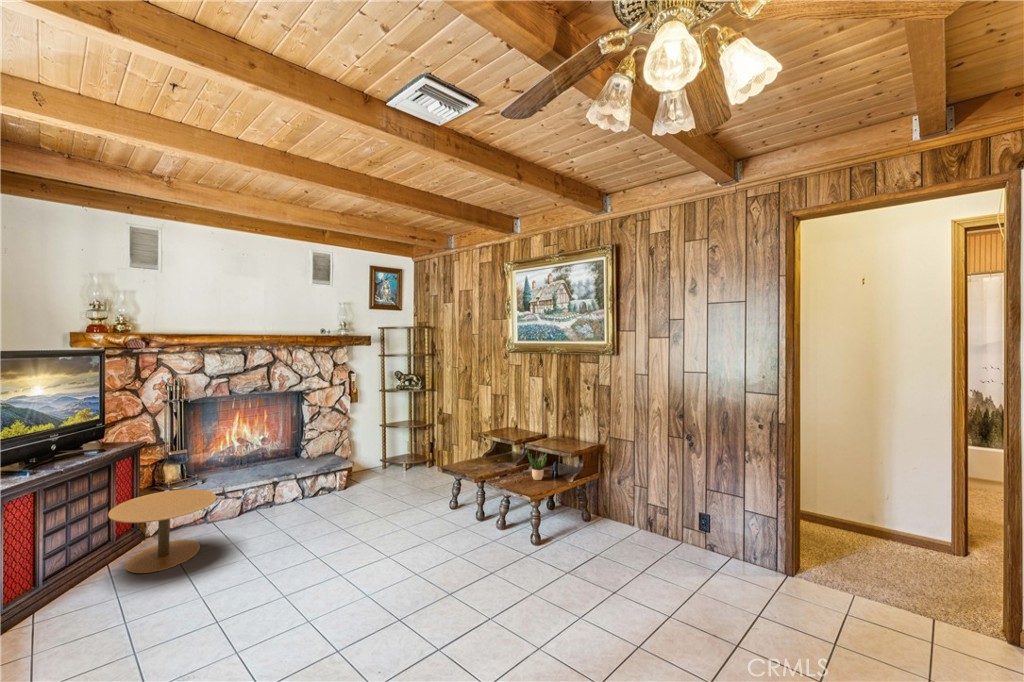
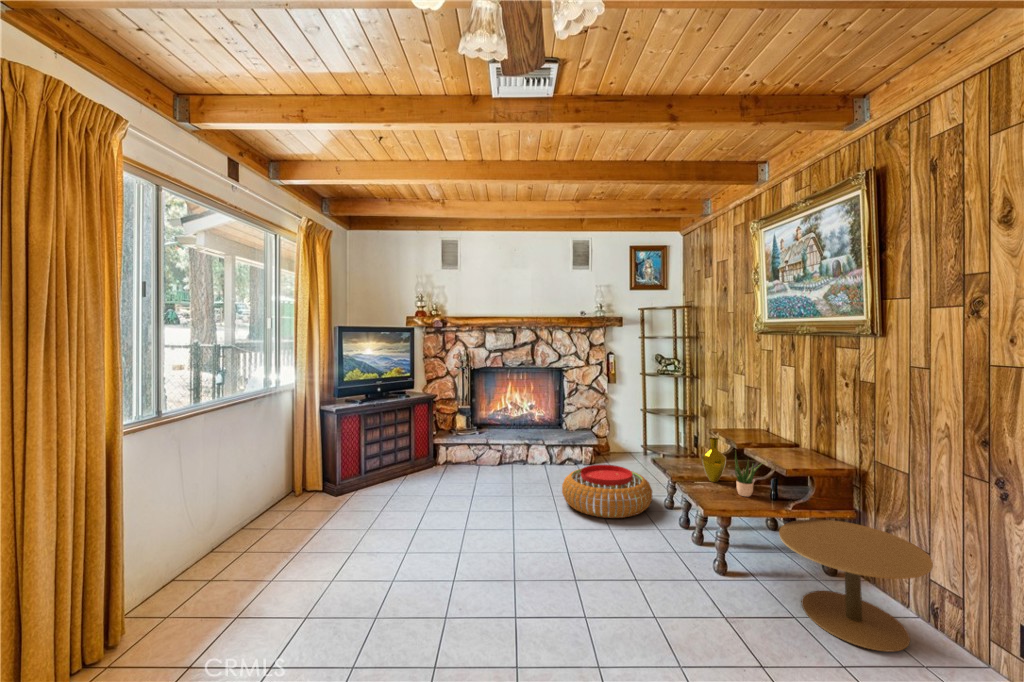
vase: none [497,439,516,475] -> present [701,438,726,482]
pouf: none [357,482,446,536] -> present [562,465,653,518]
side table: present [108,489,216,573] -> present [779,519,933,651]

